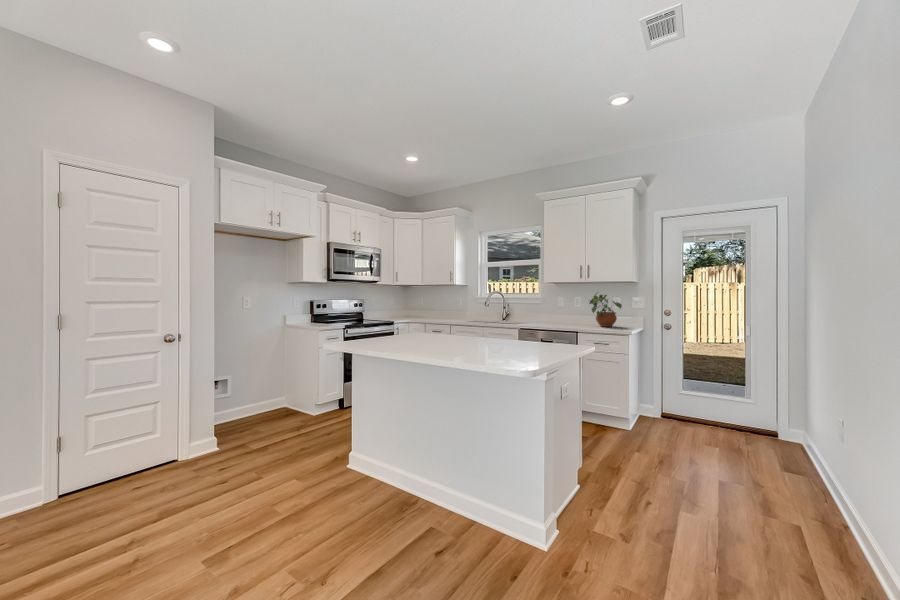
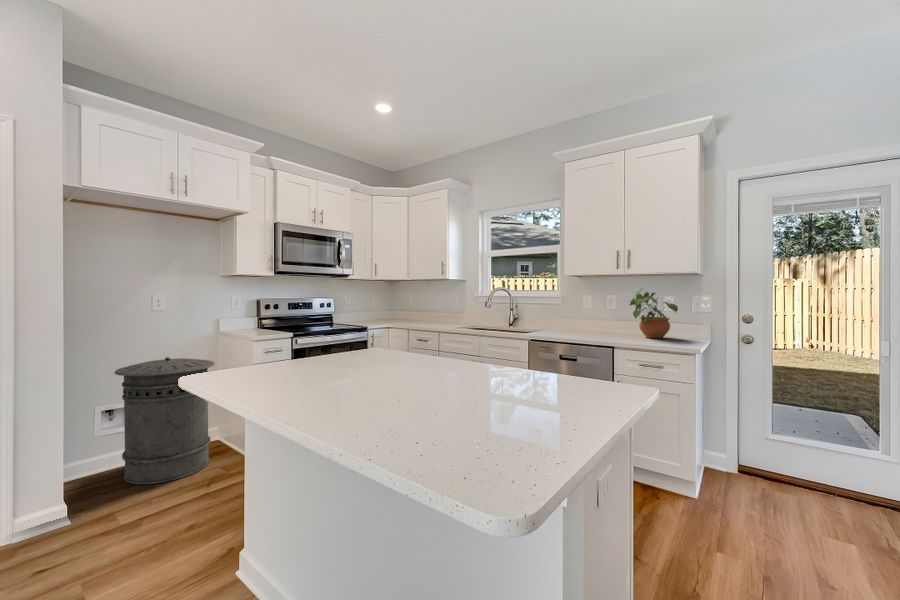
trash can: none [227,342,293,431] -> present [114,357,215,484]

